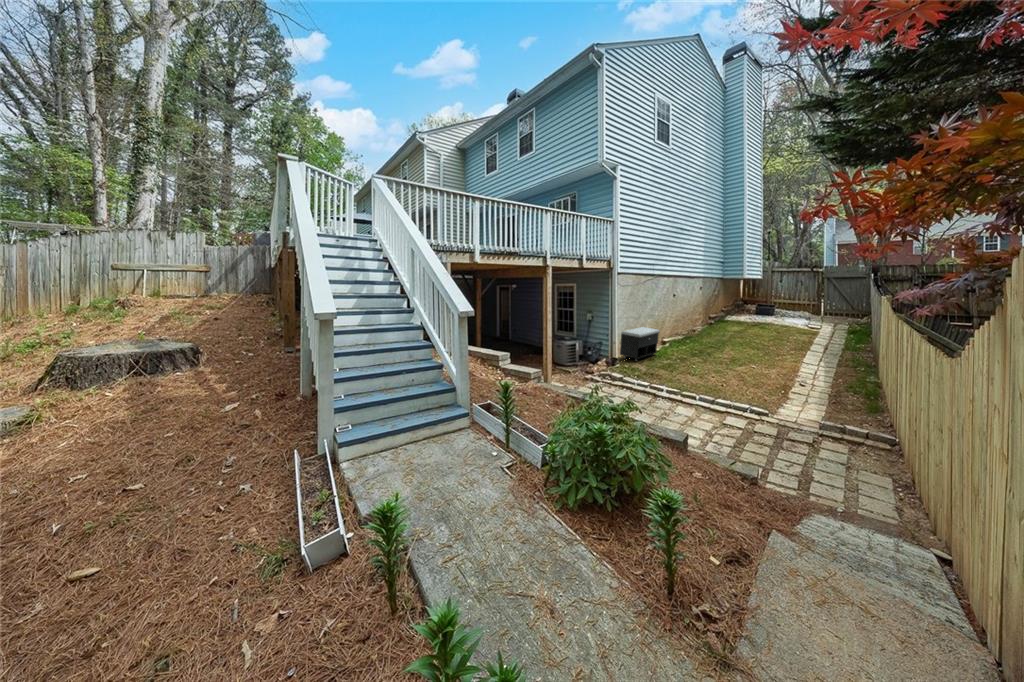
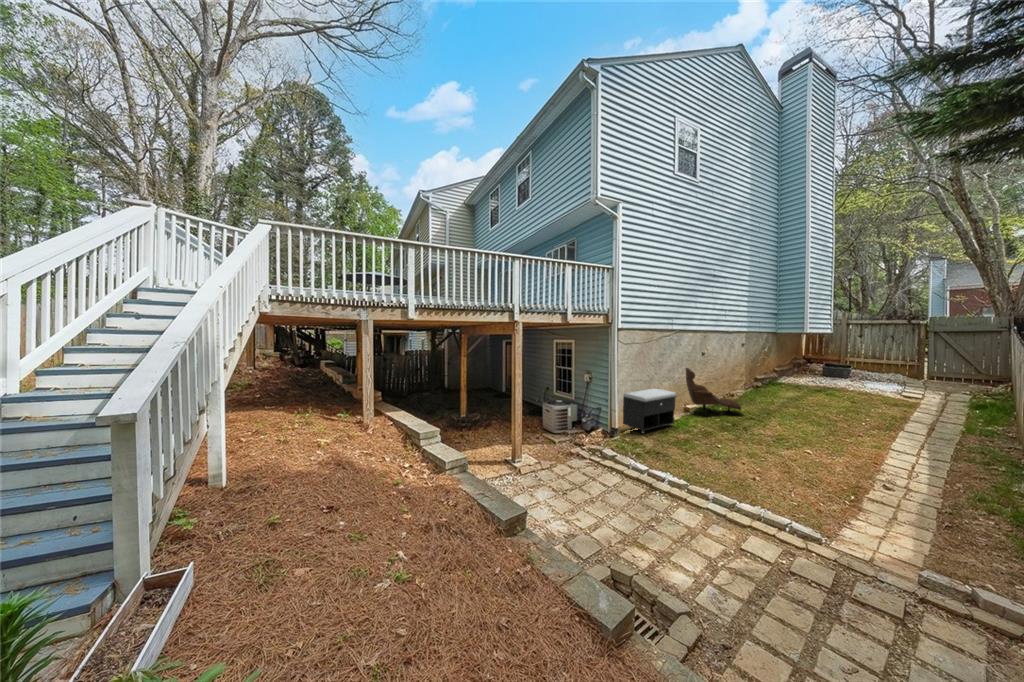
lounge chair: none [662,310,702,347] -> present [686,368,741,417]

